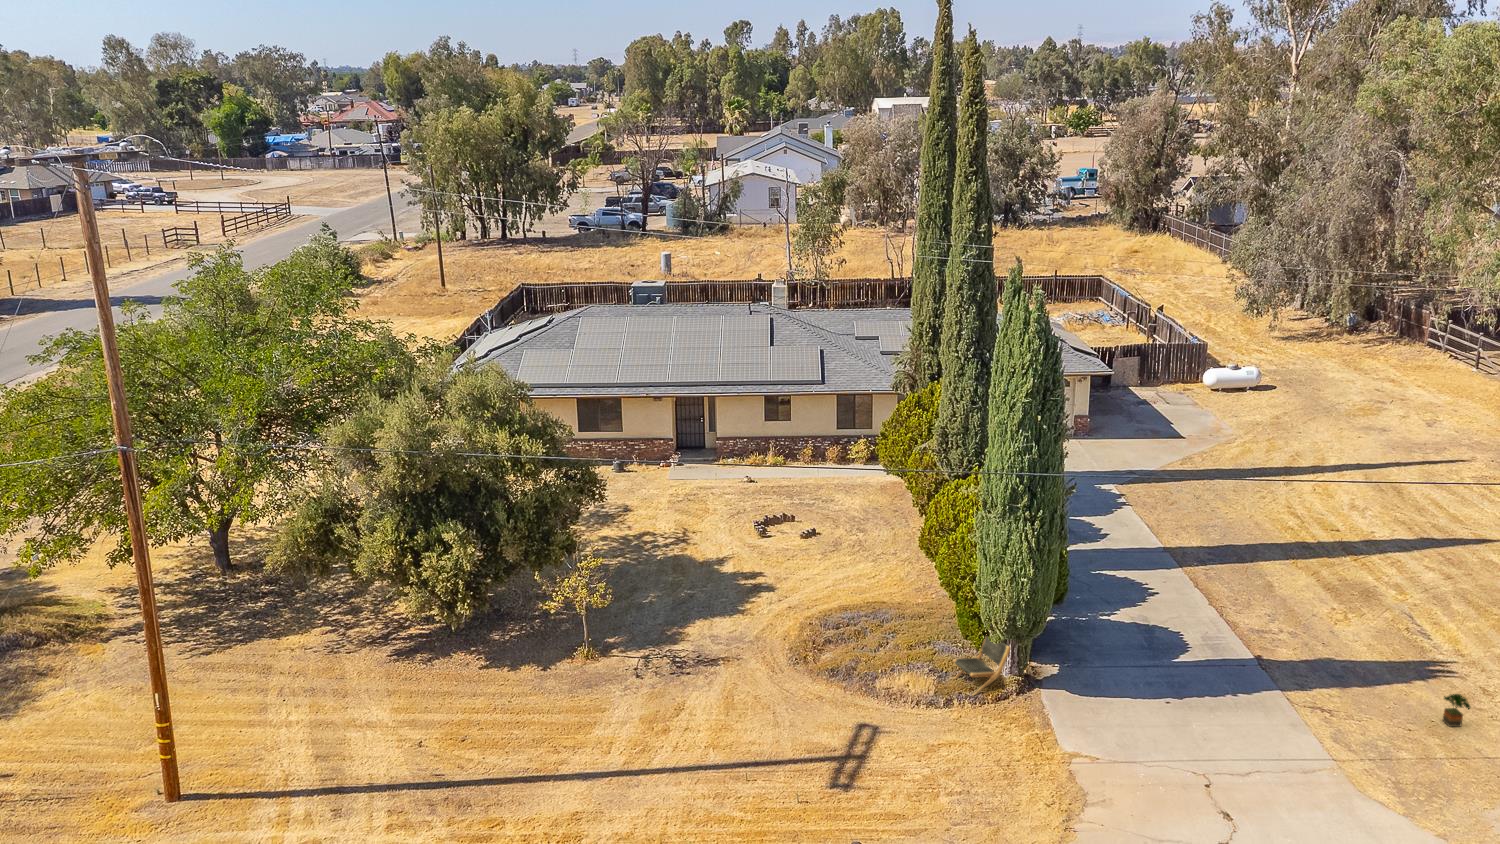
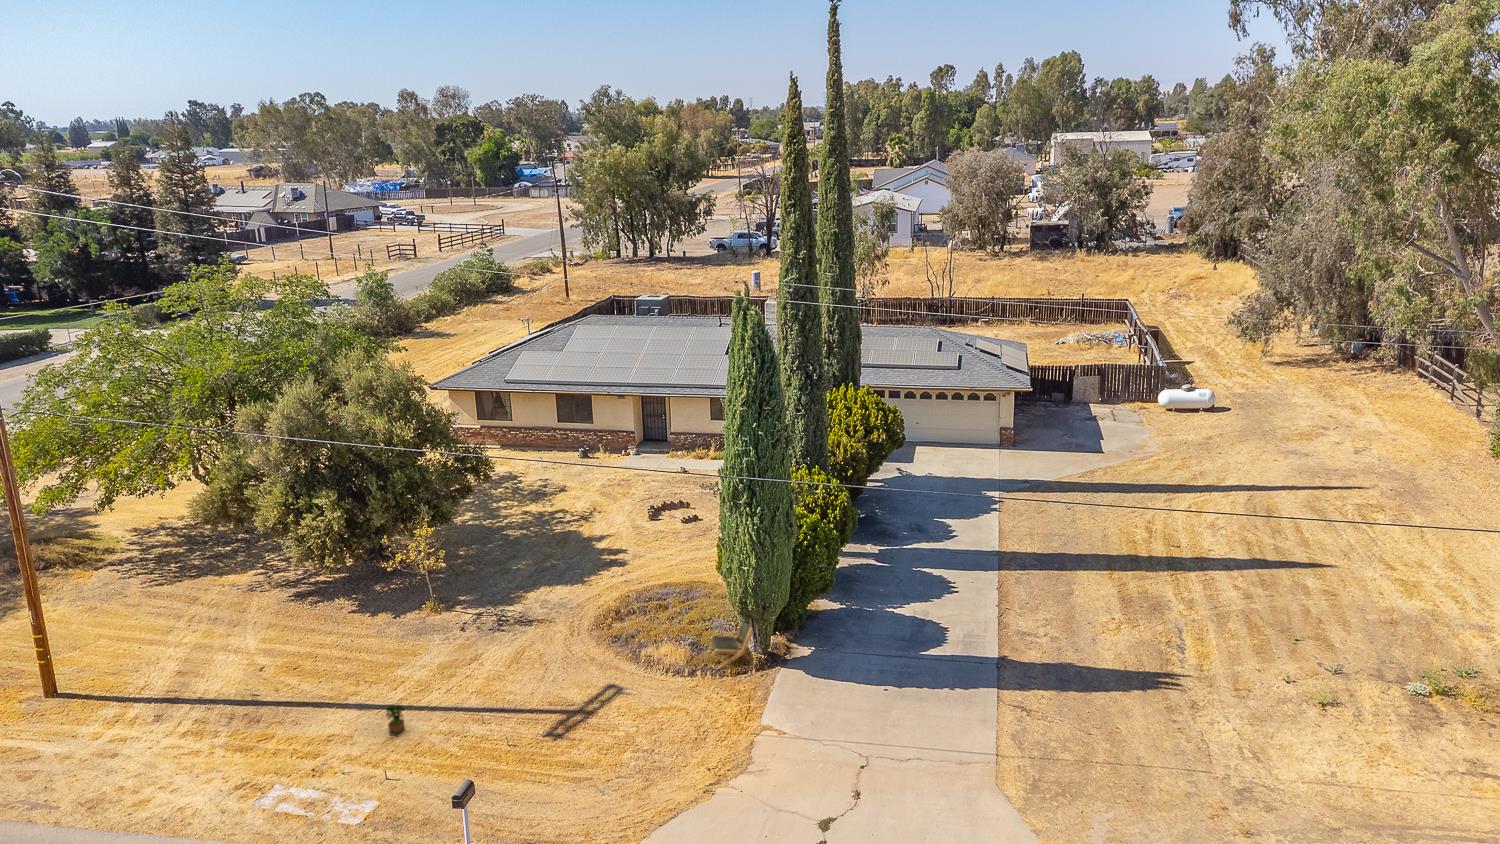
potted tree: present [1443,694,1470,727] -> present [386,706,405,736]

